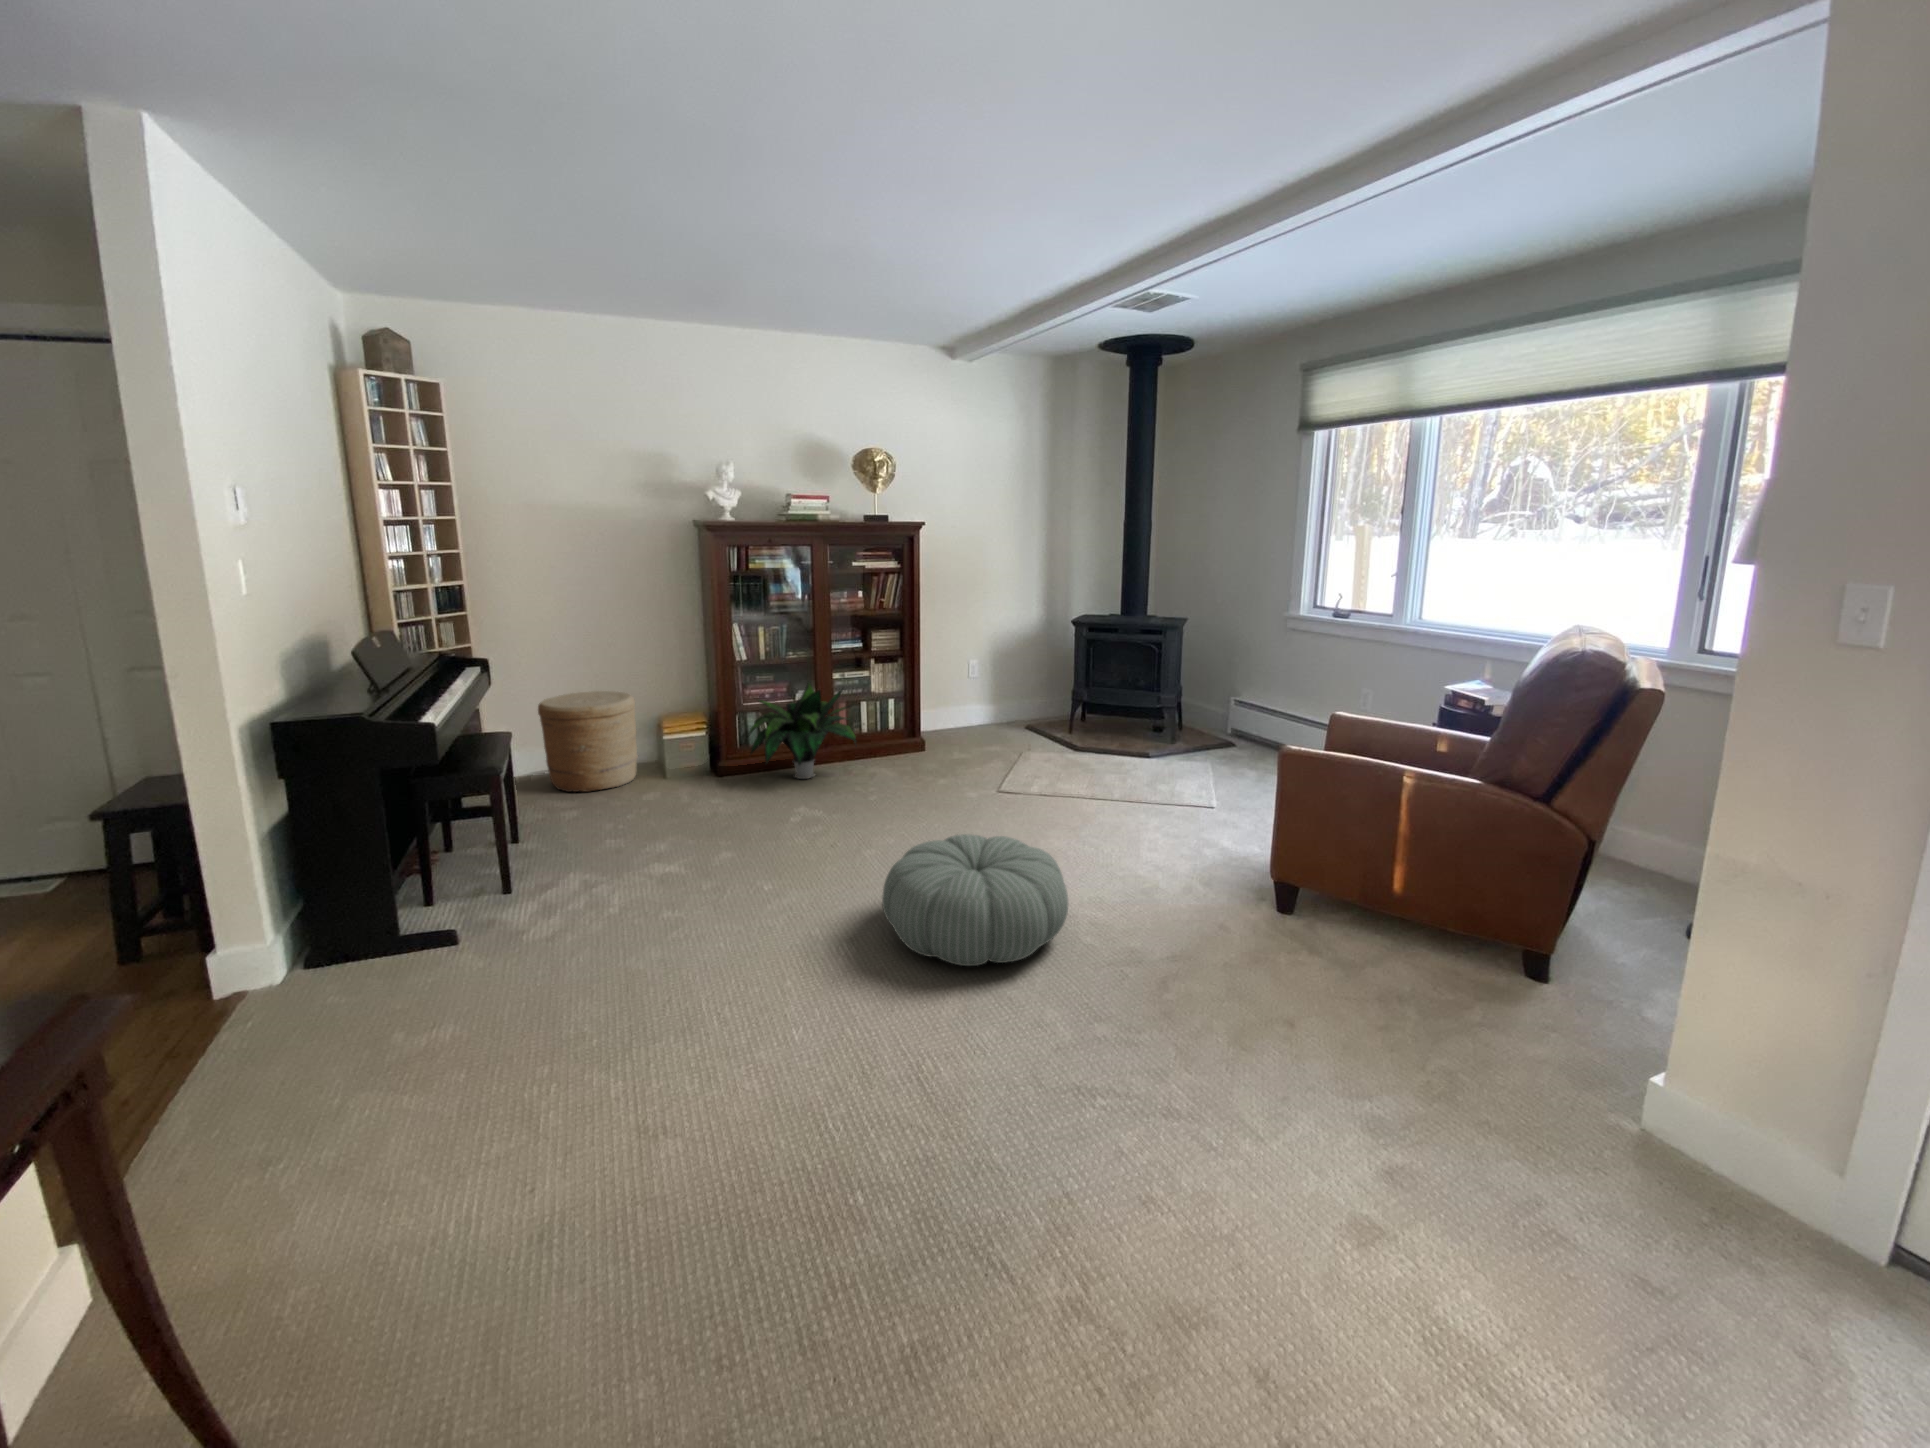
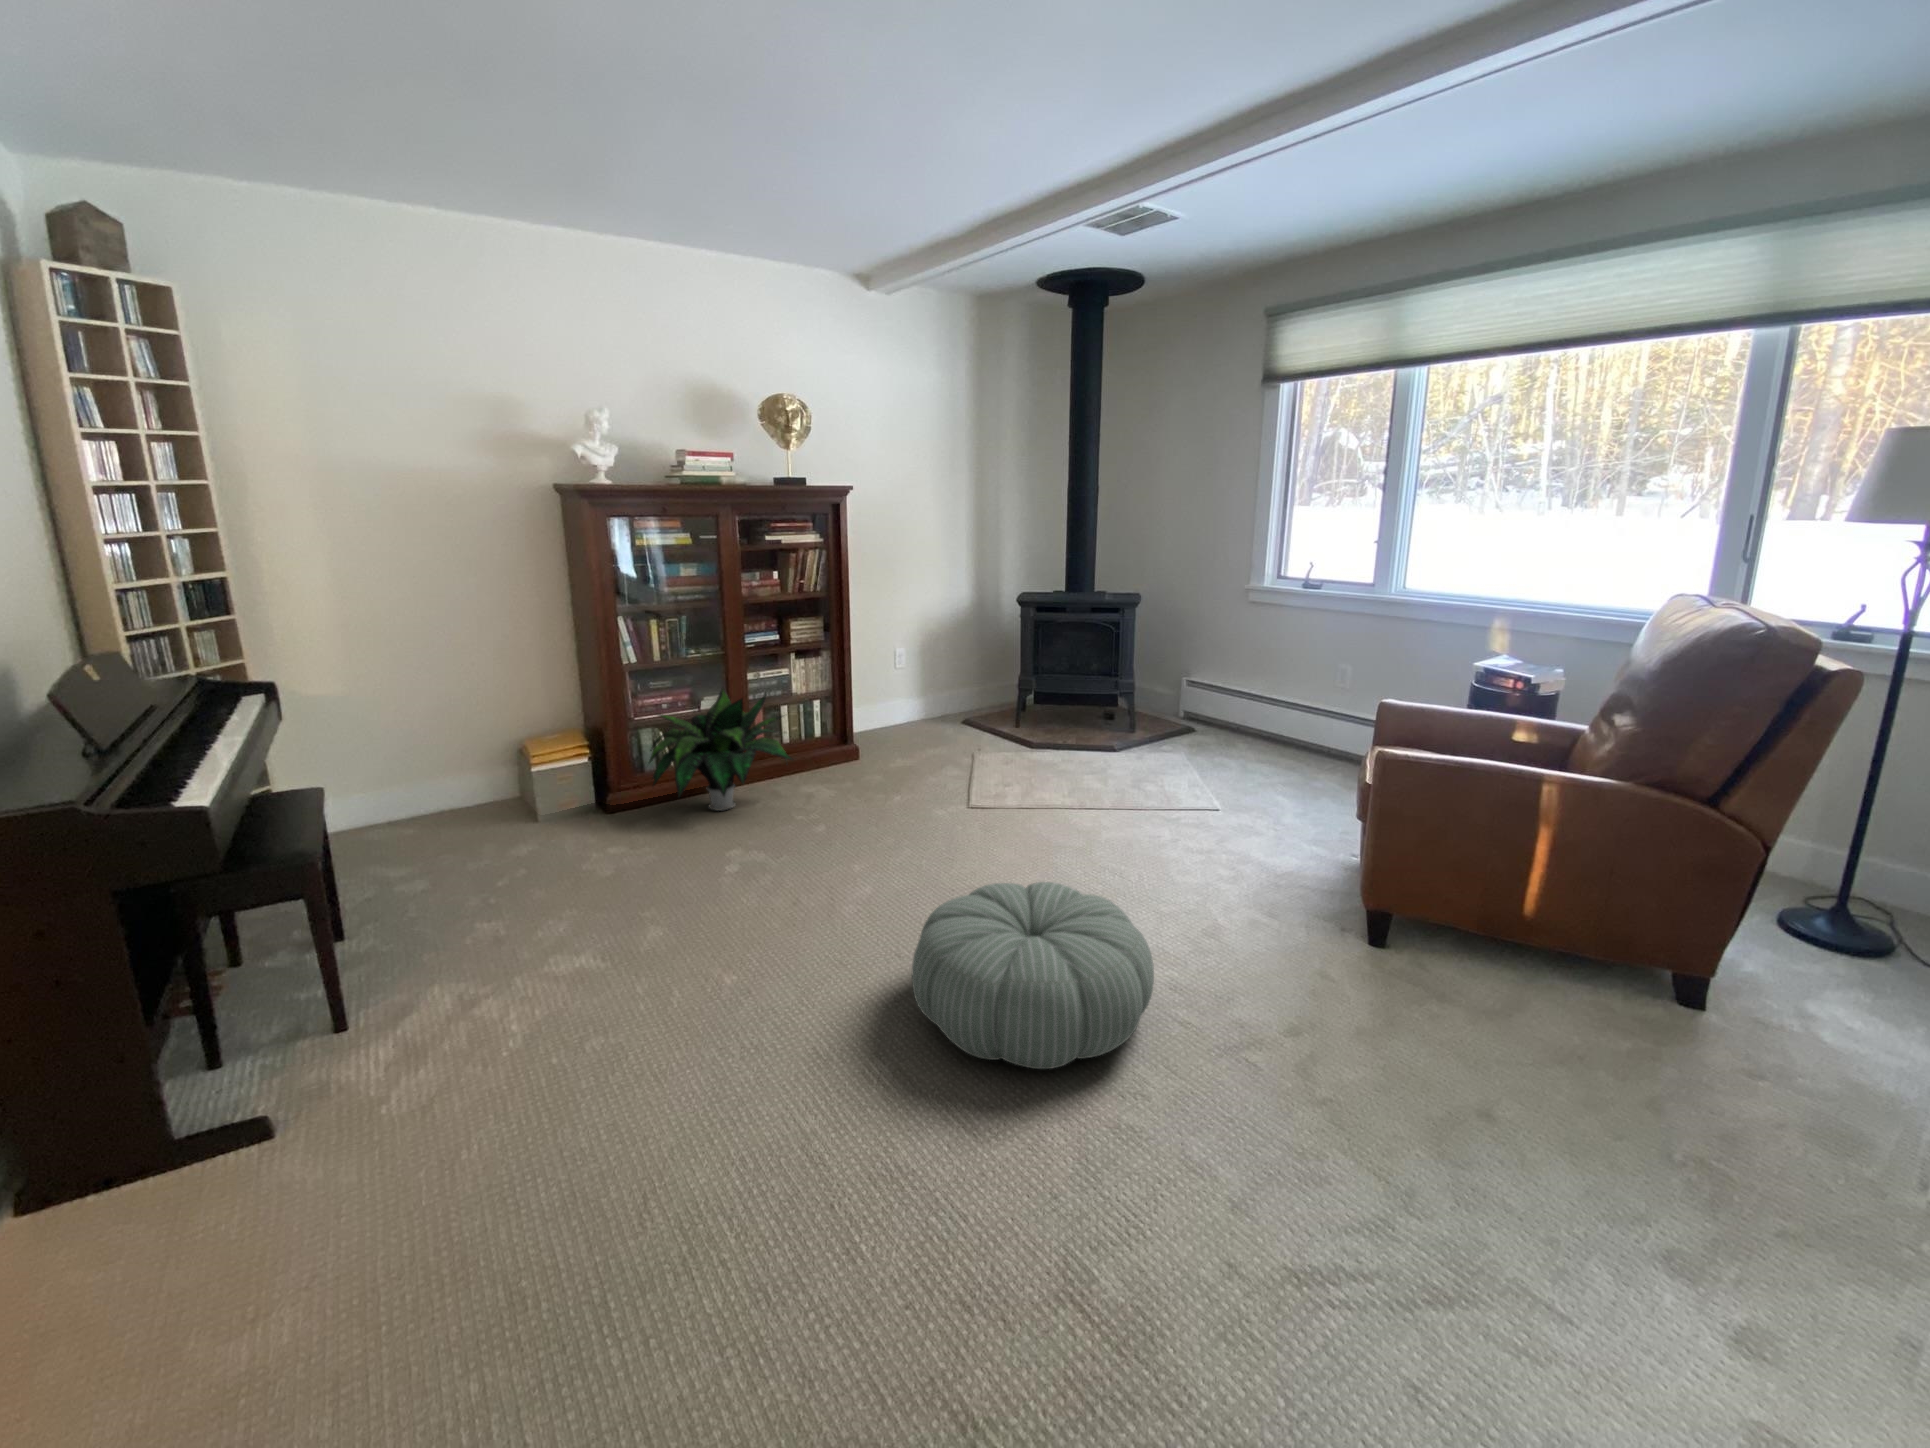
woven basket: present [538,691,638,792] -> none [351,713,497,853]

